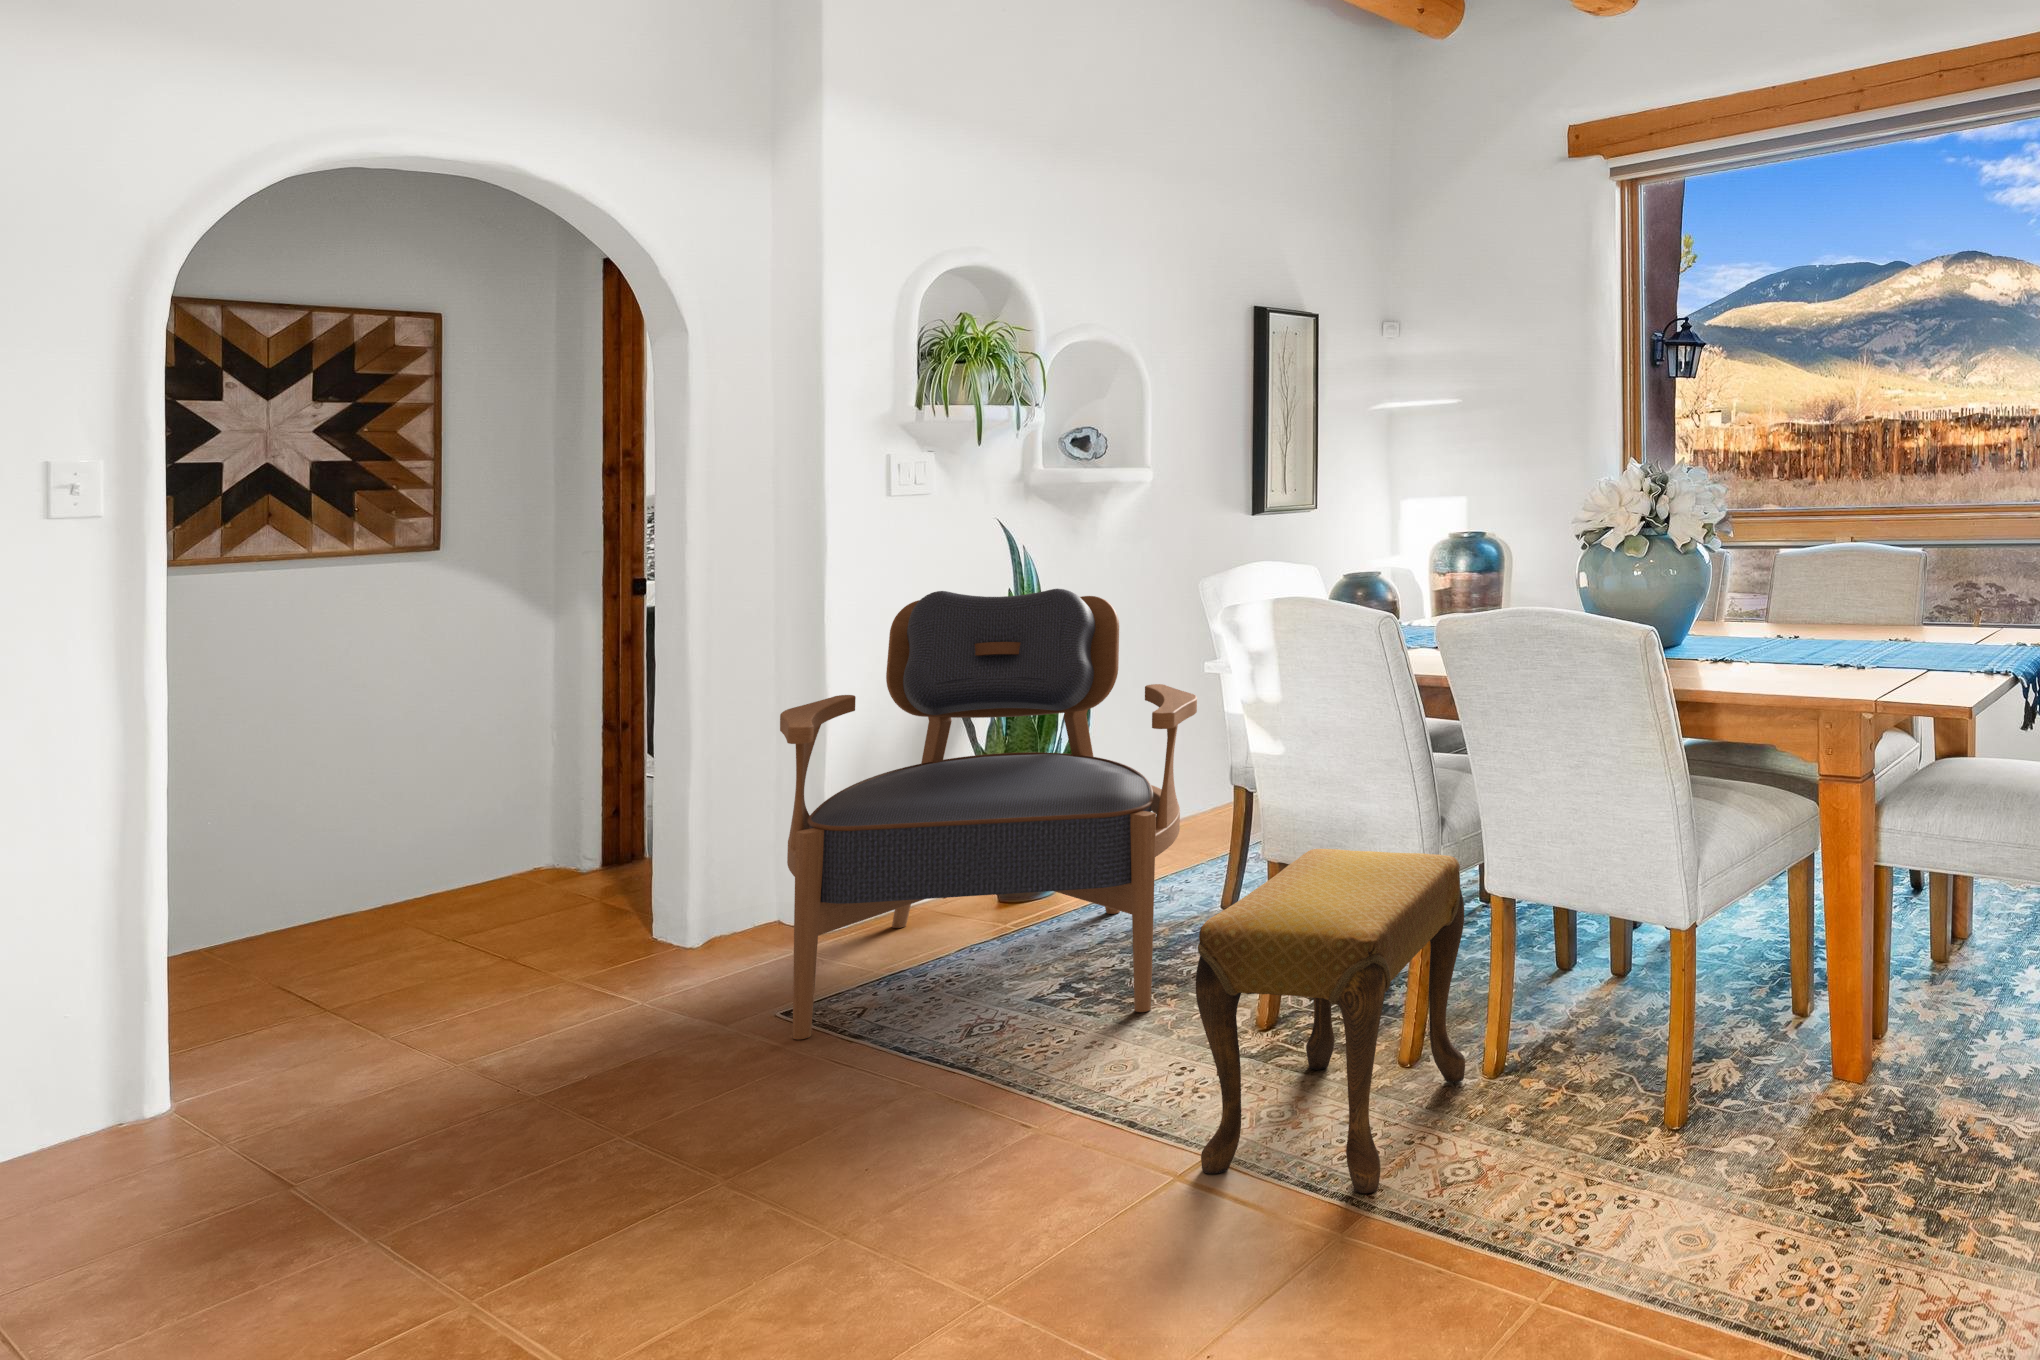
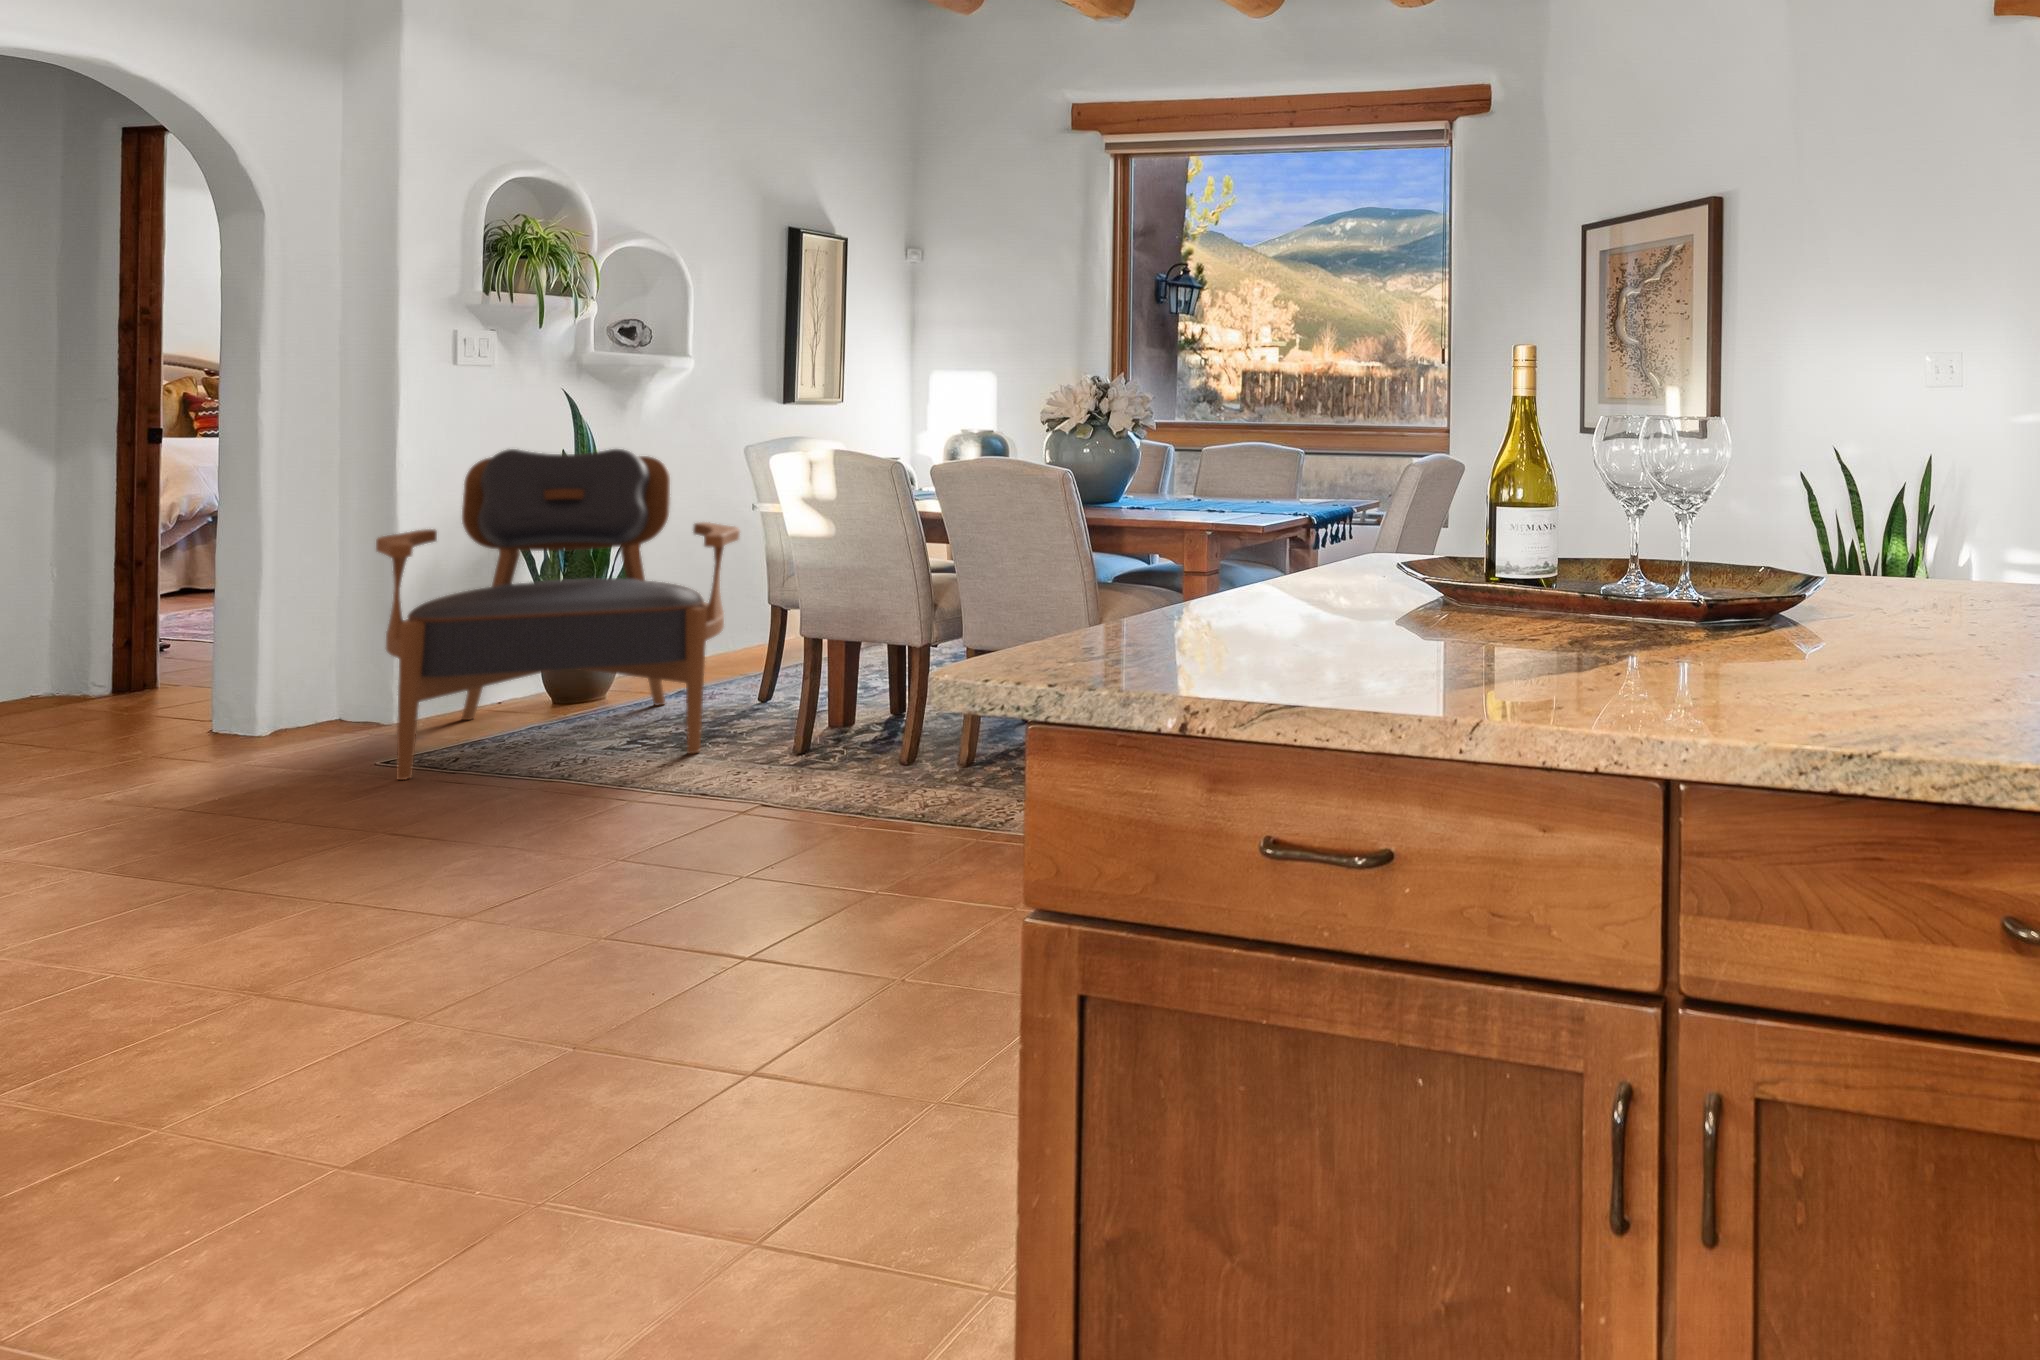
footstool: present [1196,849,1465,1193] -> none [748,620,948,822]

